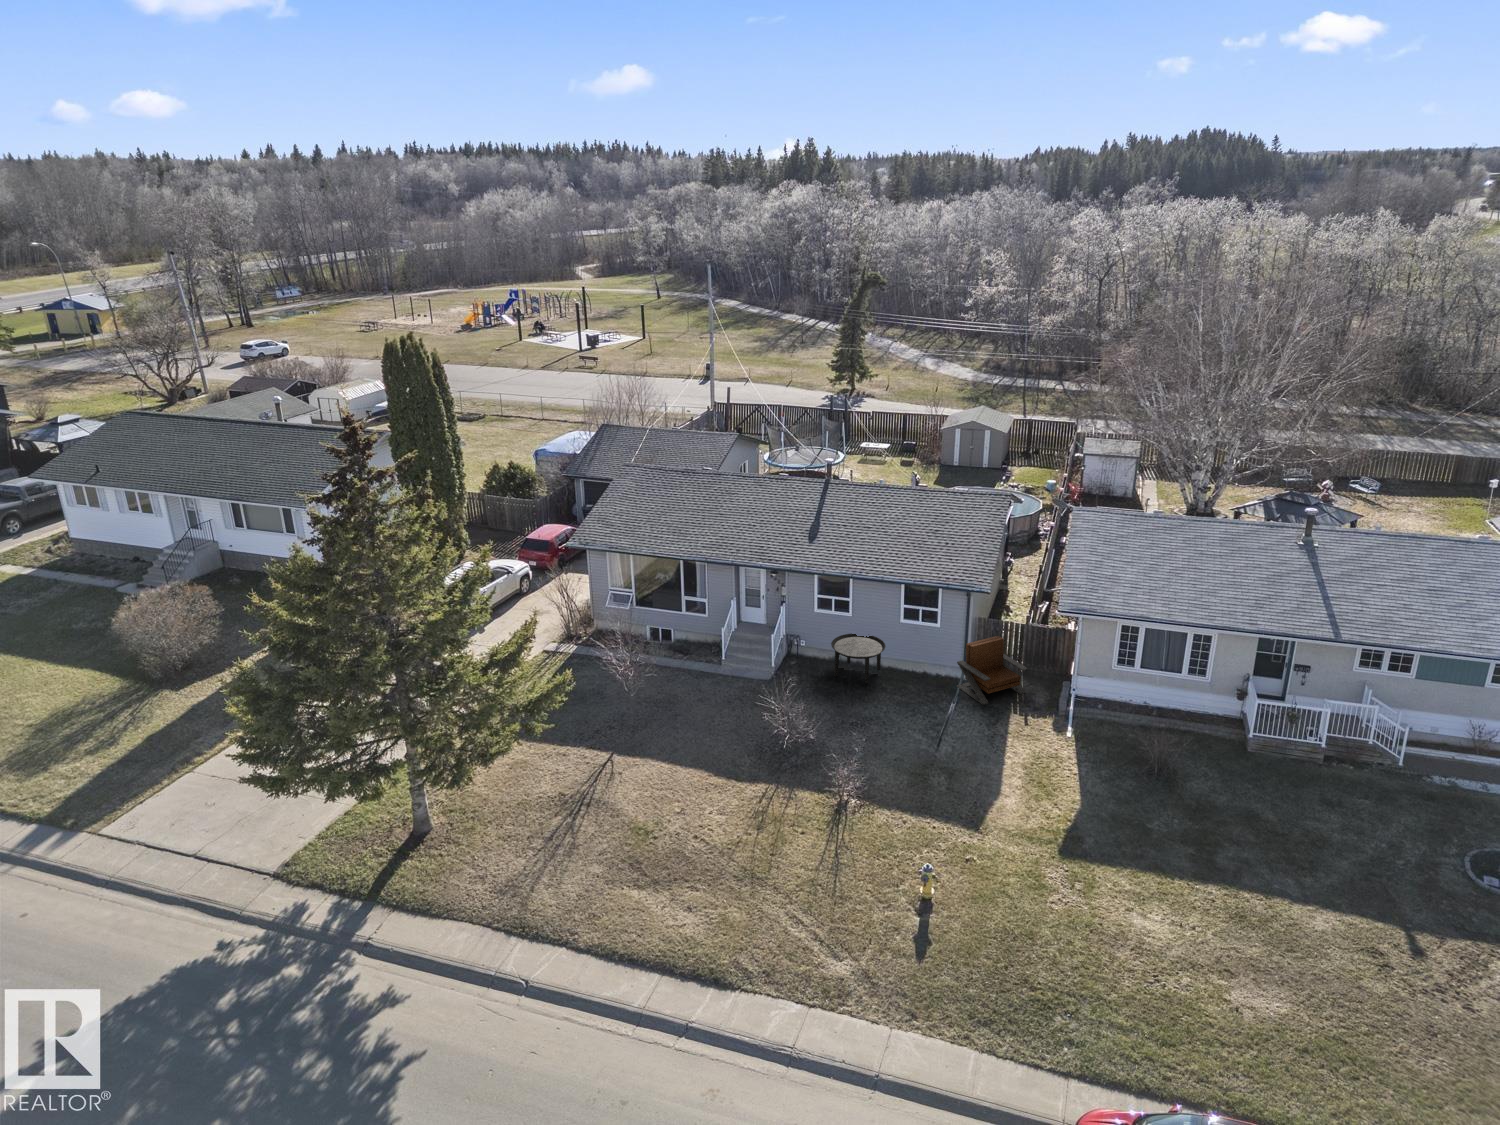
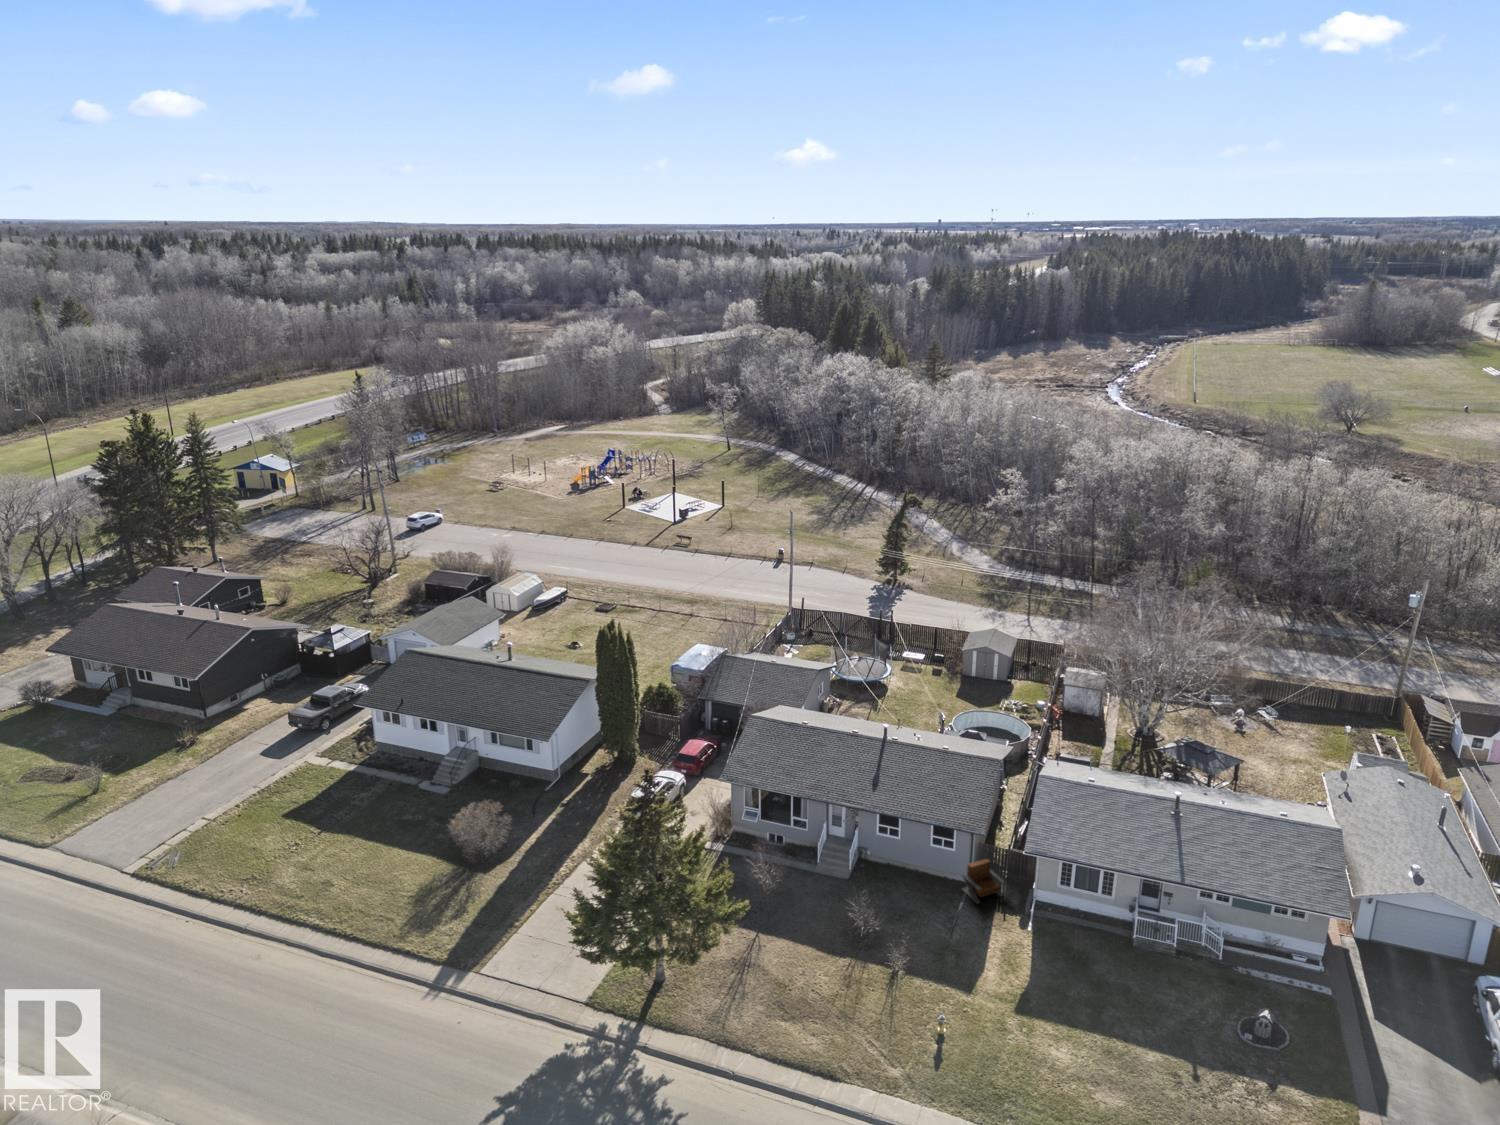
round table: present [831,633,886,684] -> none [885,850,918,885]

